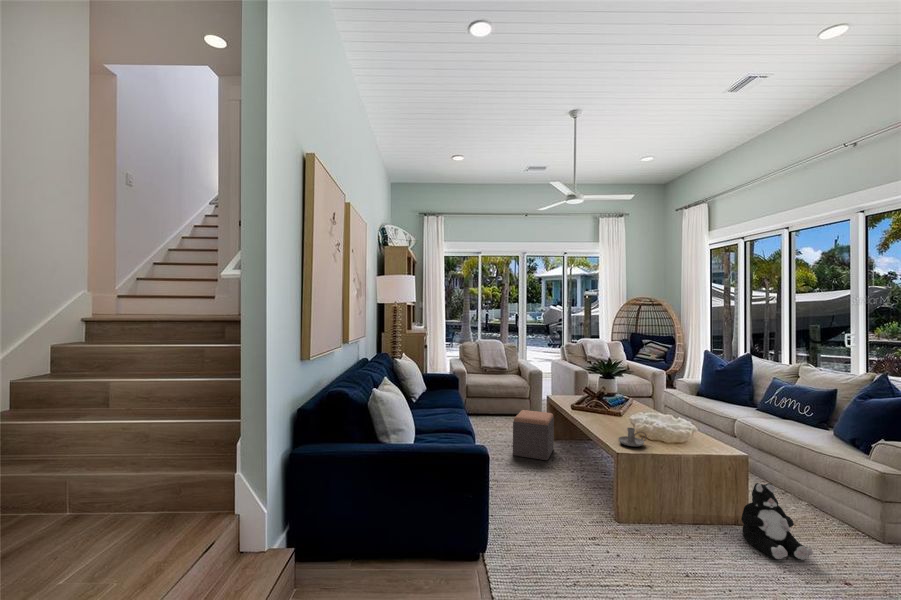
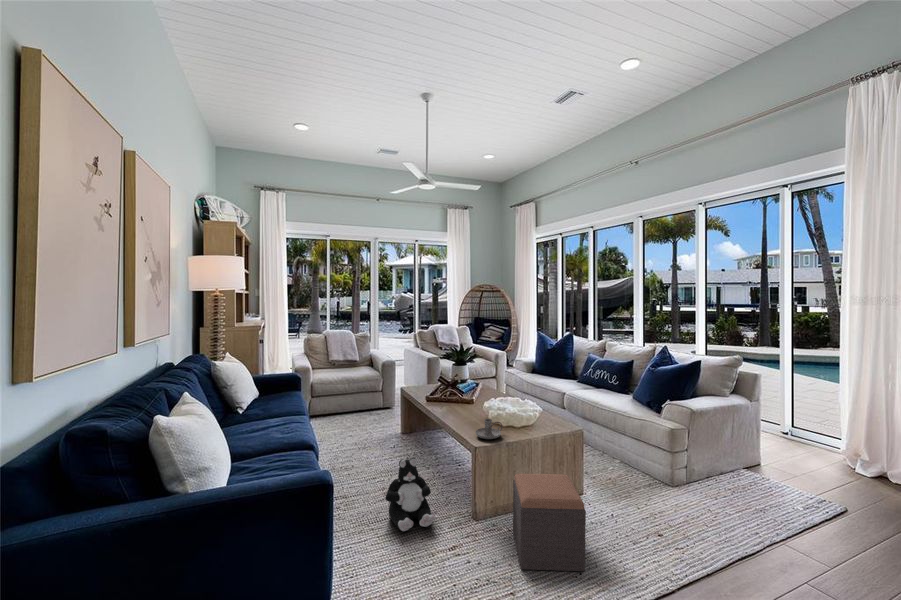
footstool: present [513,410,554,460] -> present [513,473,586,571]
plush toy: present [741,483,813,560] -> present [386,458,435,531]

